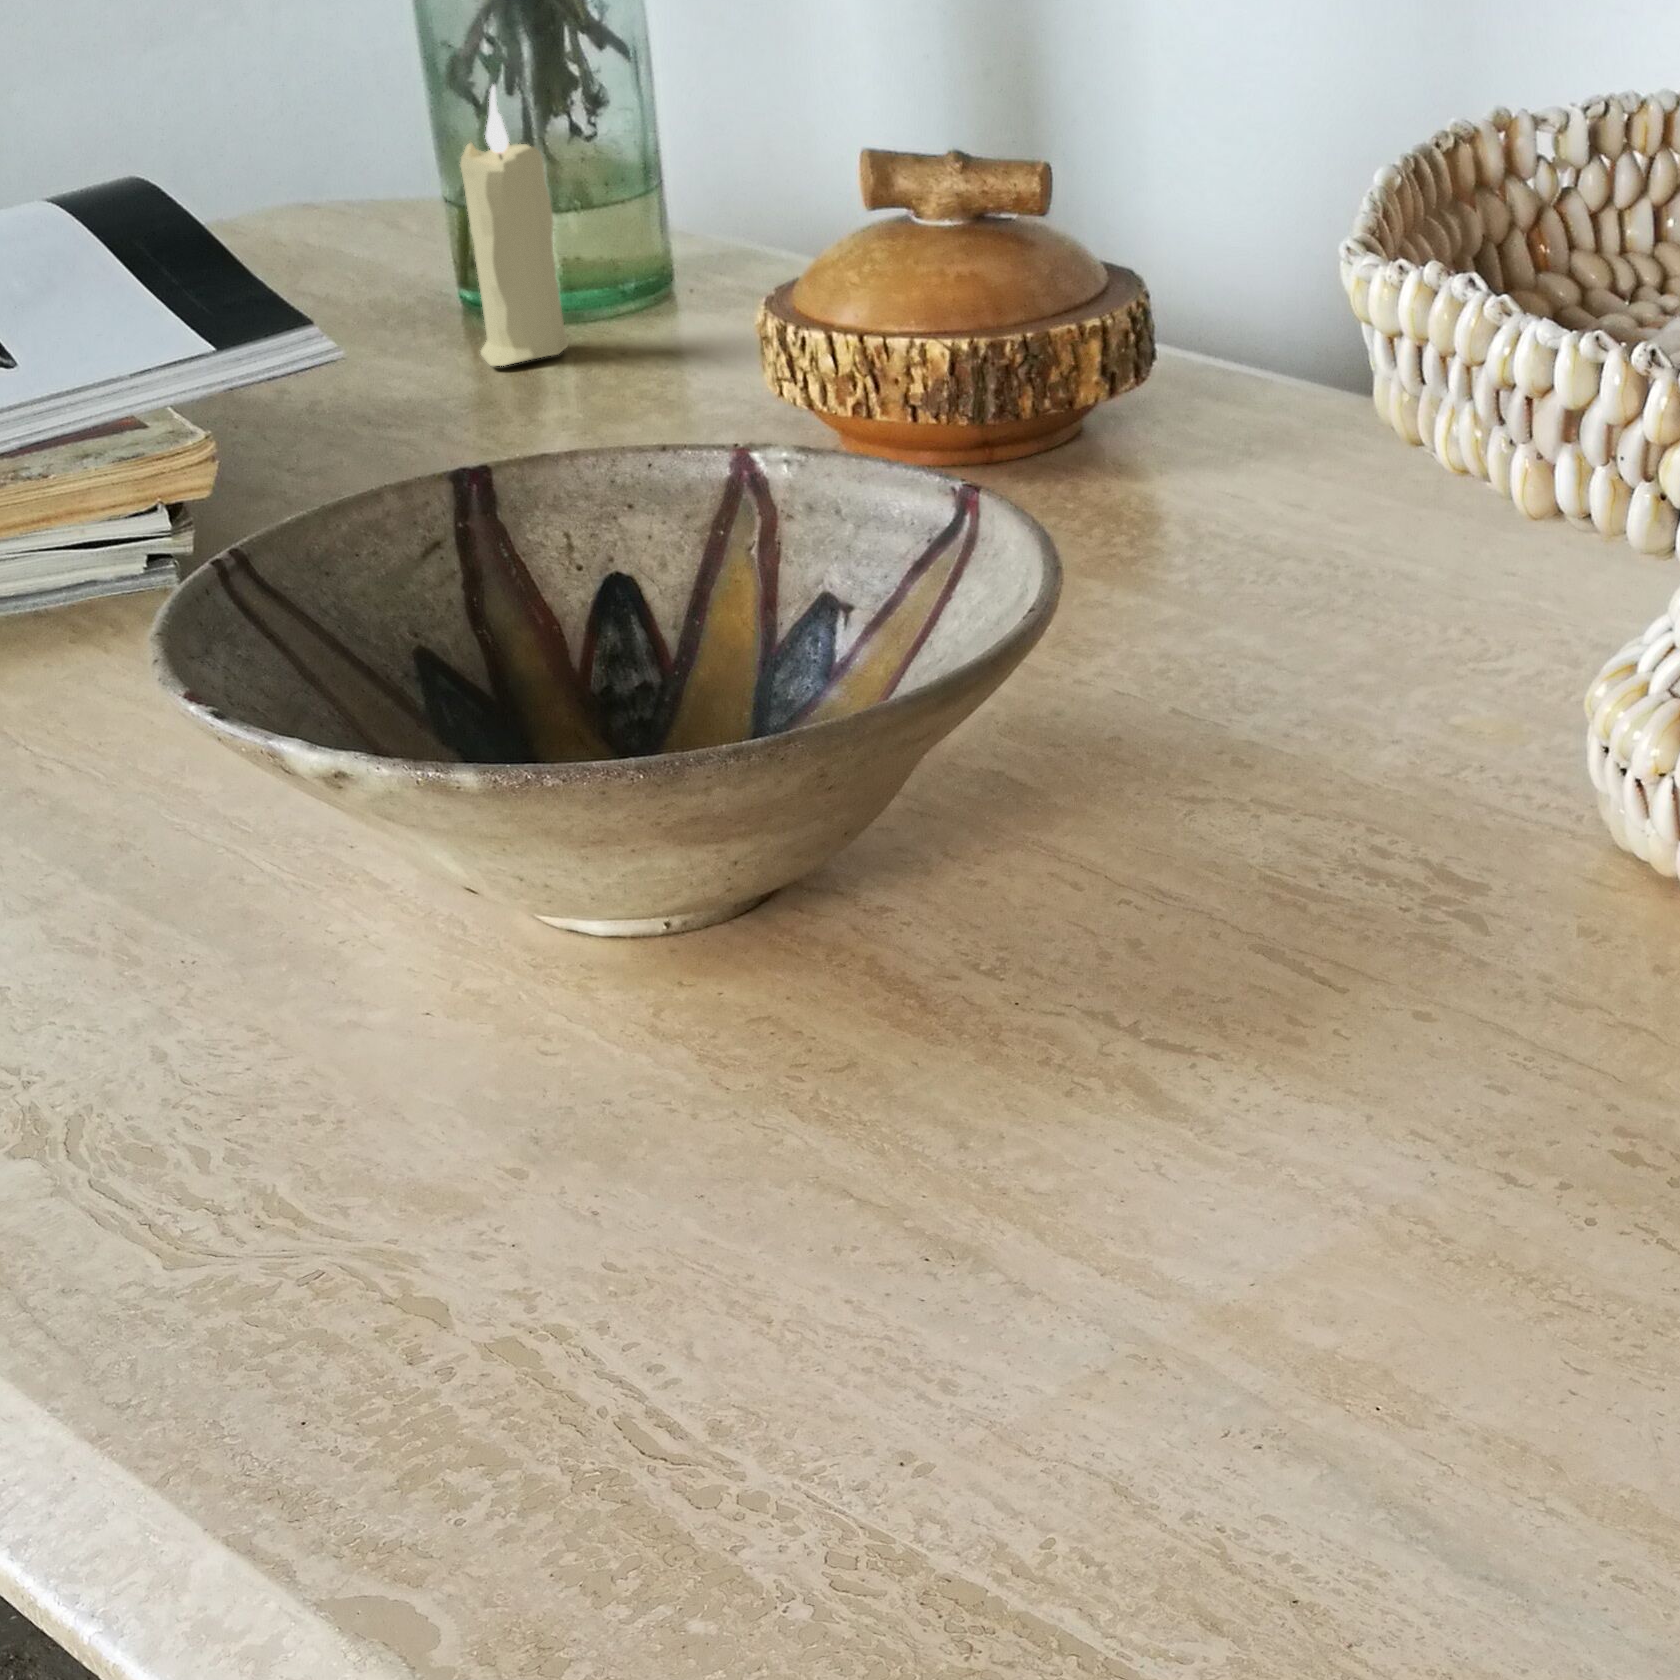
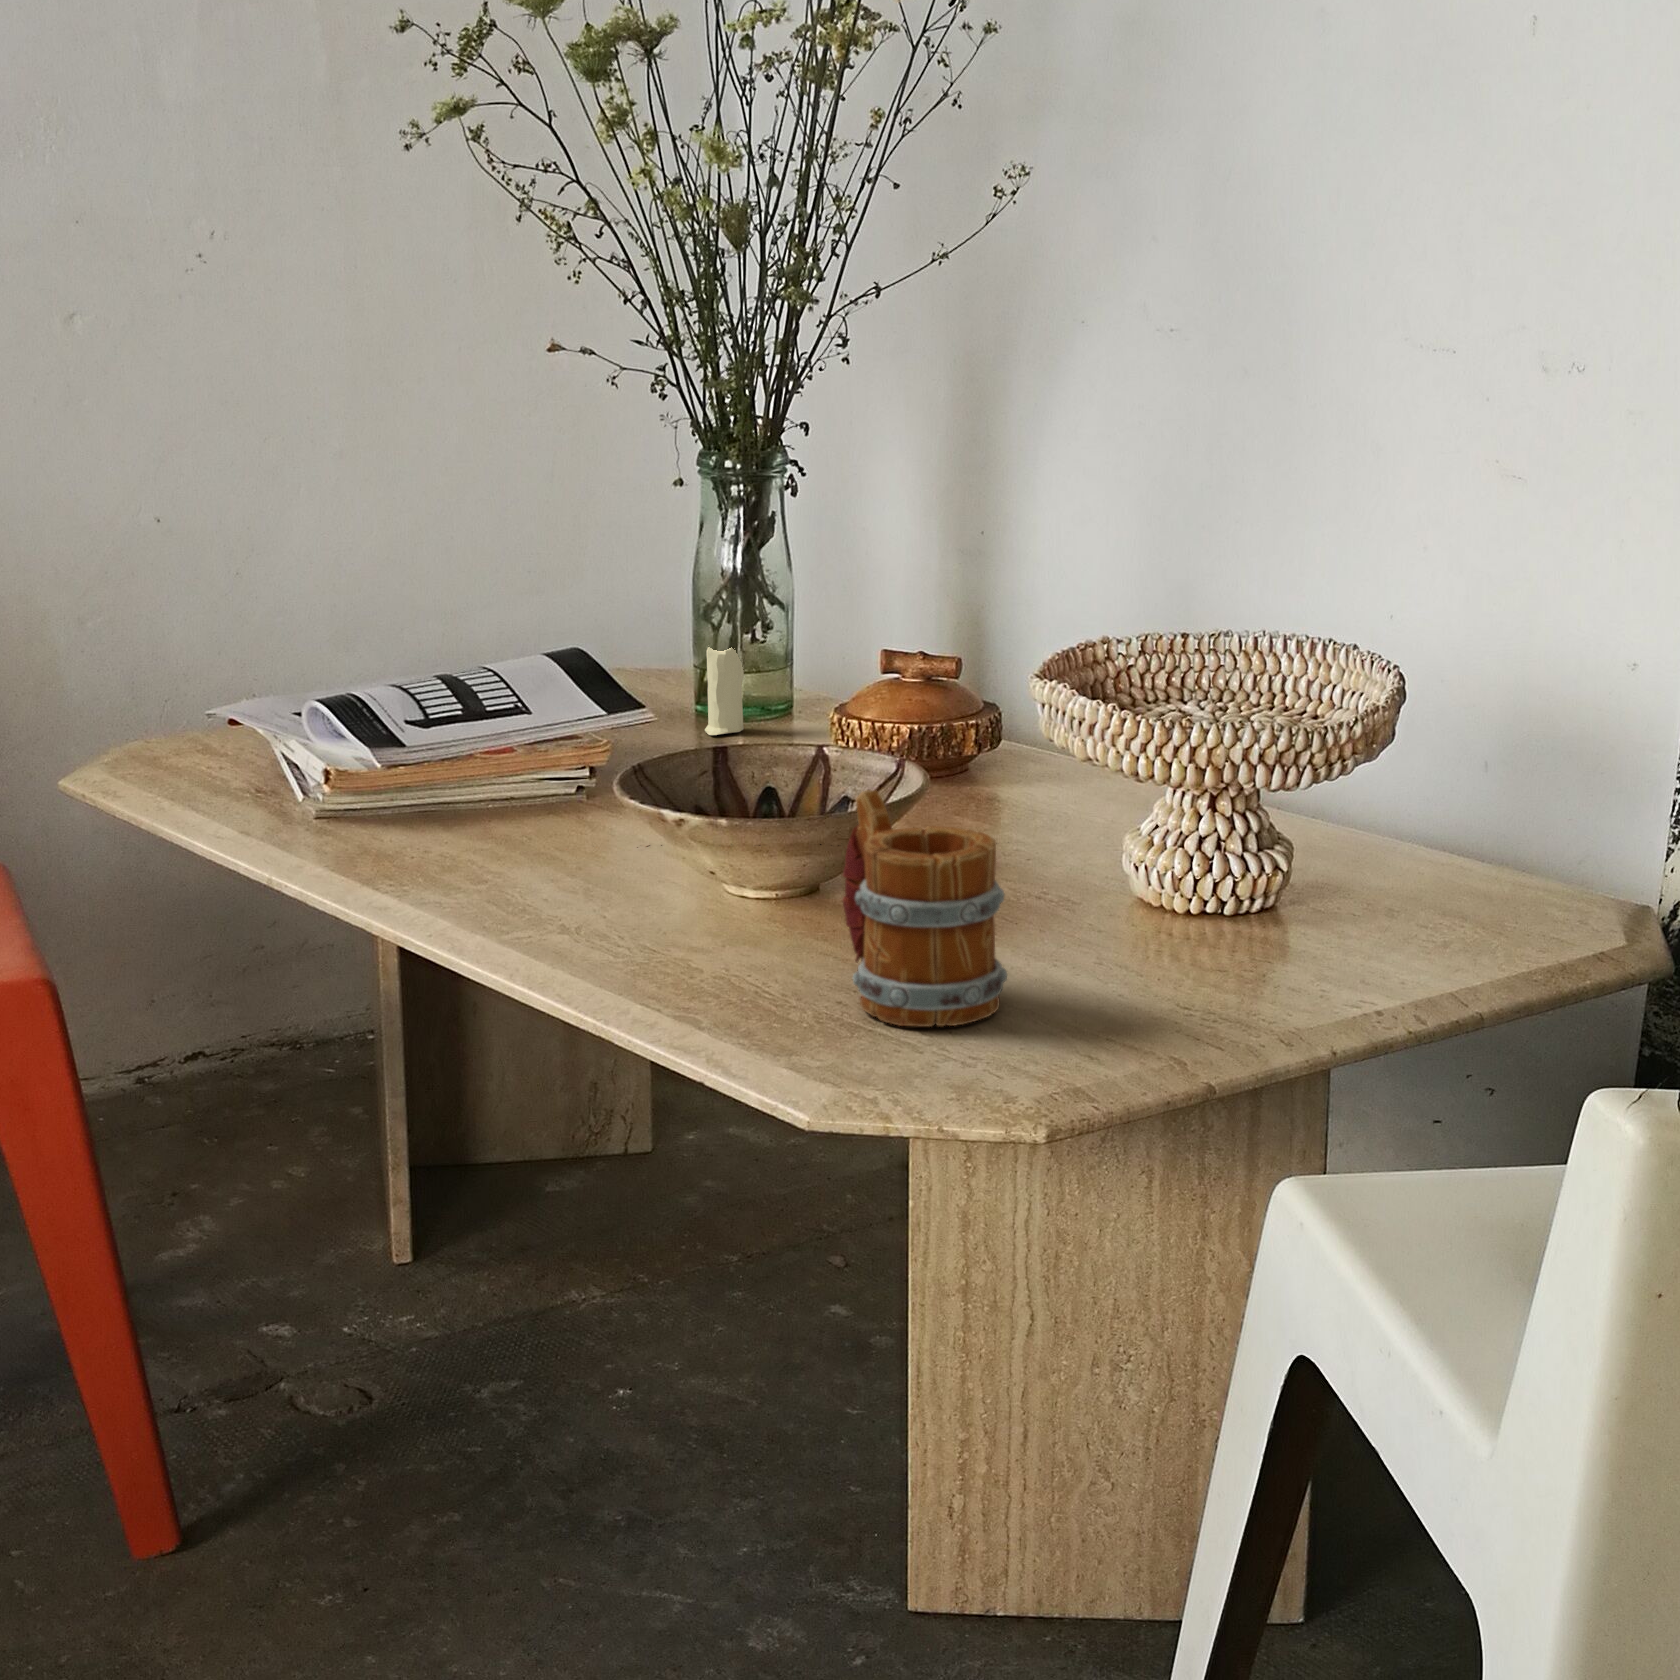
mug: none [863,710,1440,1576] -> present [842,790,1007,1027]

